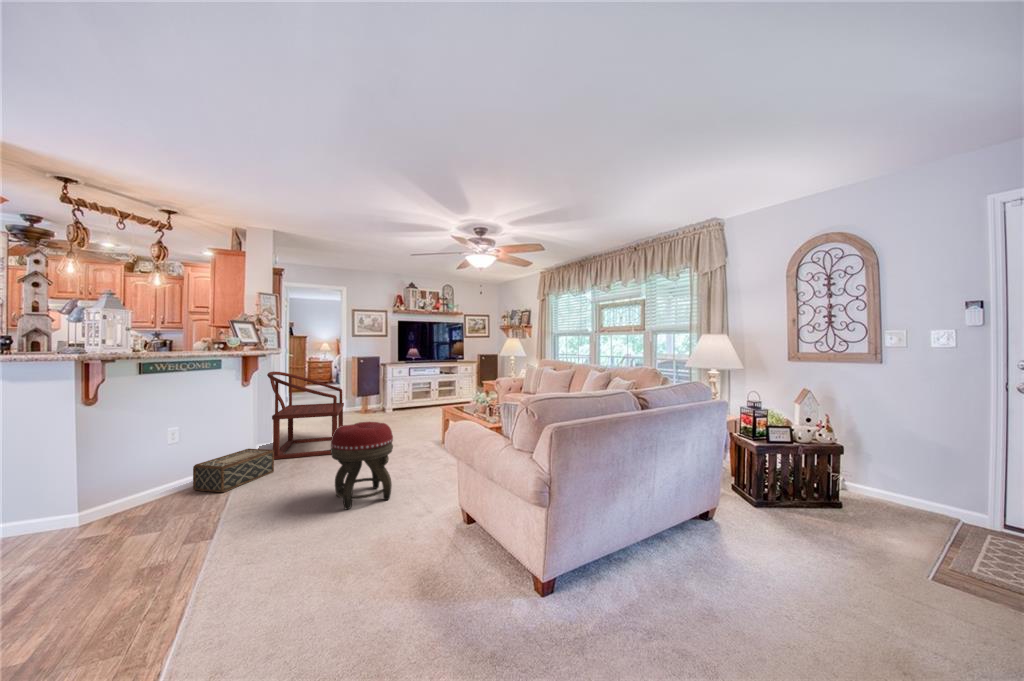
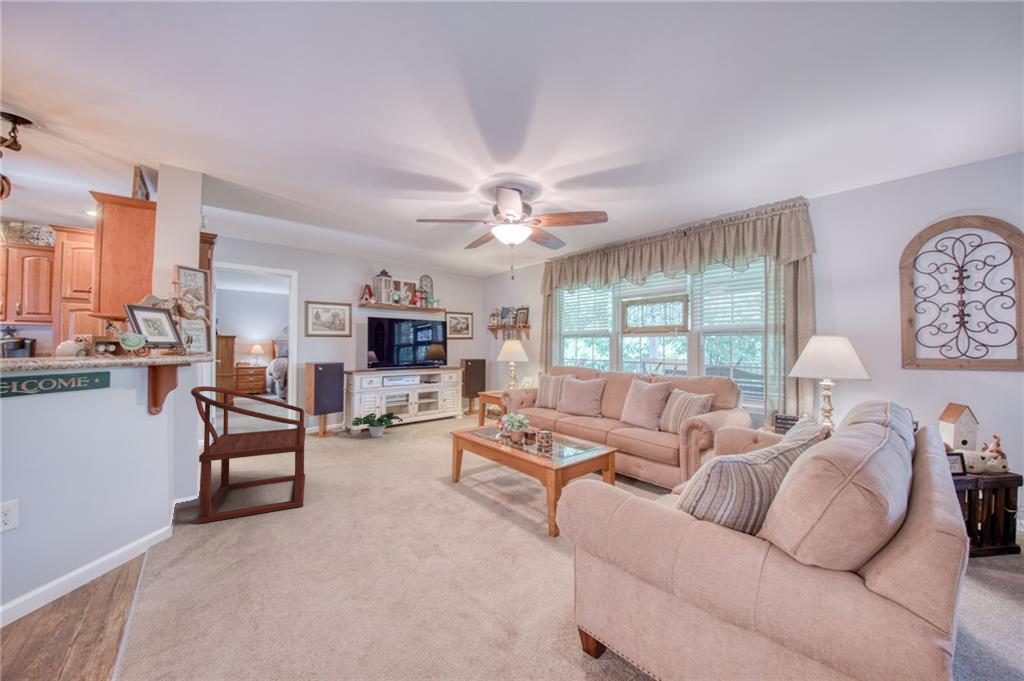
potted plant: none [385,397,424,415] -> present [352,413,403,437]
footstool: present [331,422,393,509] -> none [320,470,421,633]
woven basket: present [193,449,274,492] -> none [49,514,204,608]

